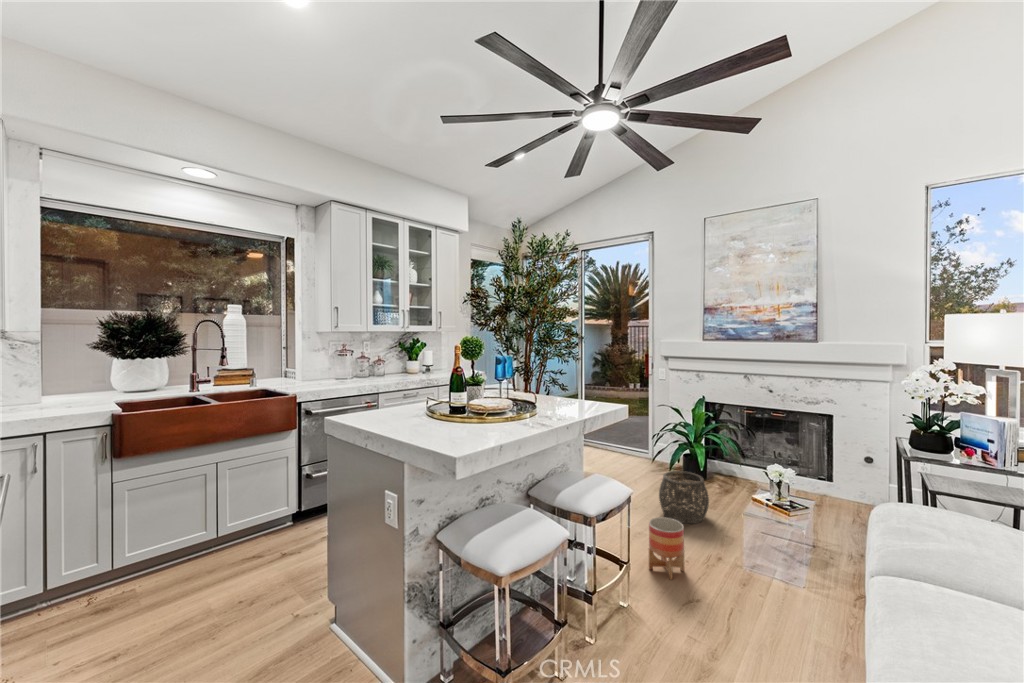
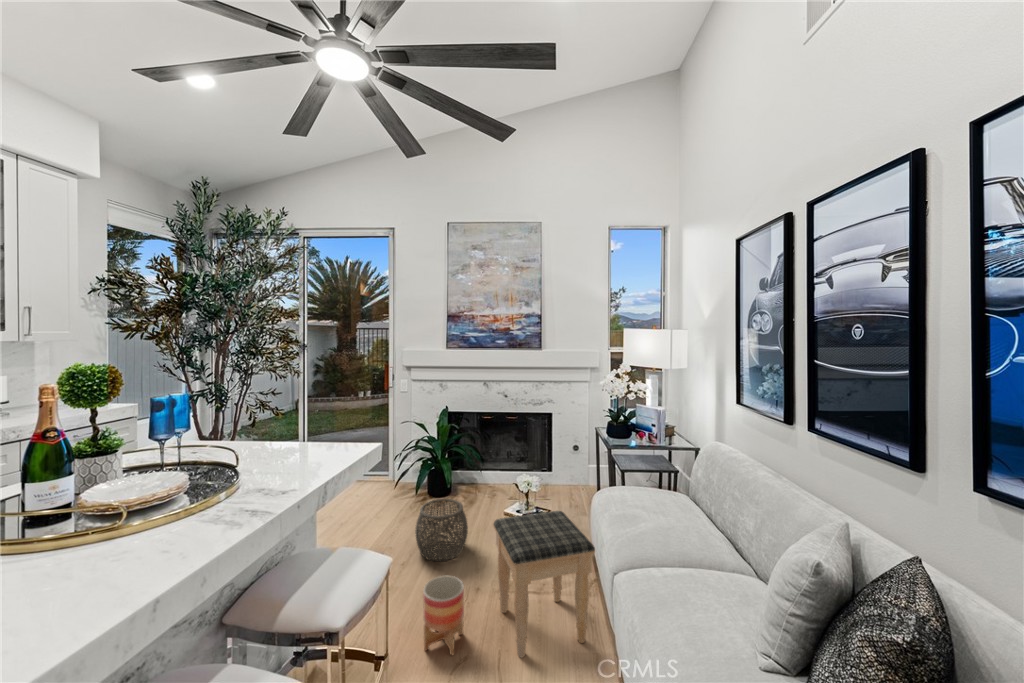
footstool: none [718,484,819,618] -> present [493,511,595,657]

